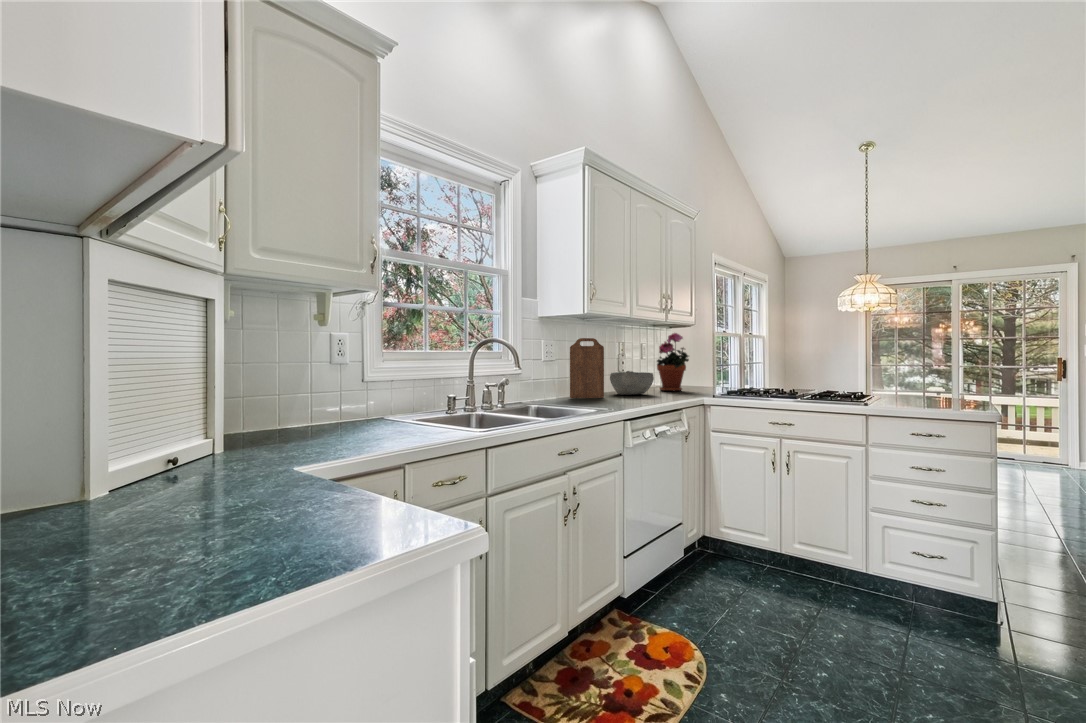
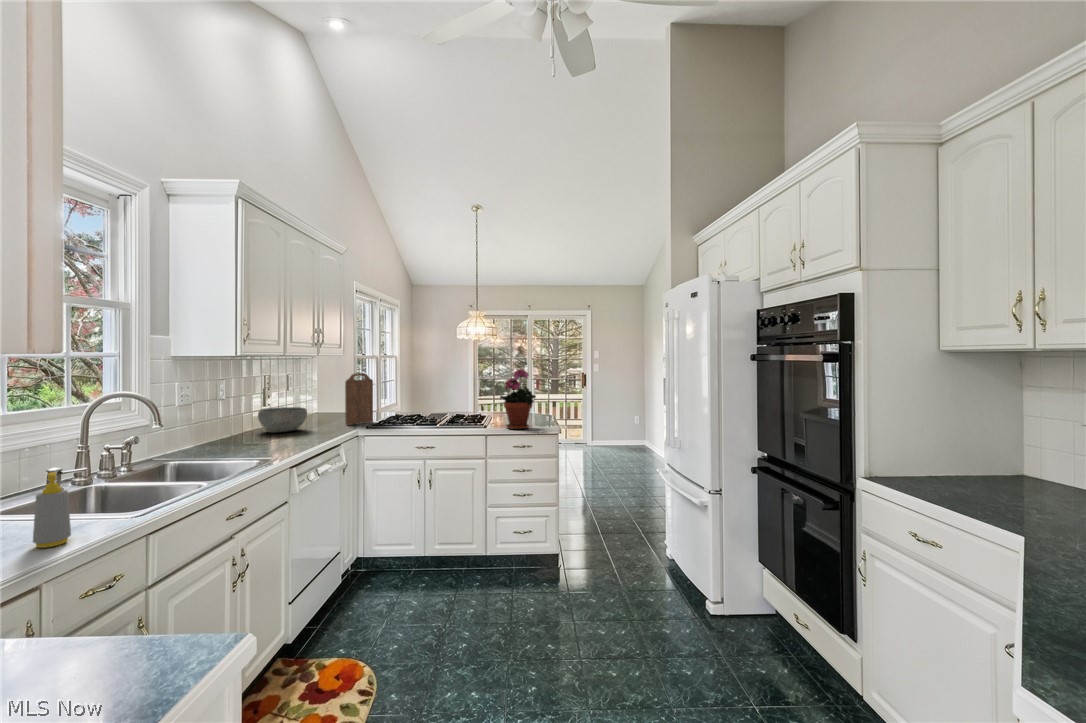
potted plant: present [657,333,689,391] -> present [500,369,536,429]
cutting board: present [570,338,604,398] -> present [345,373,373,425]
soap bottle: none [419,379,441,438] -> present [33,472,71,548]

